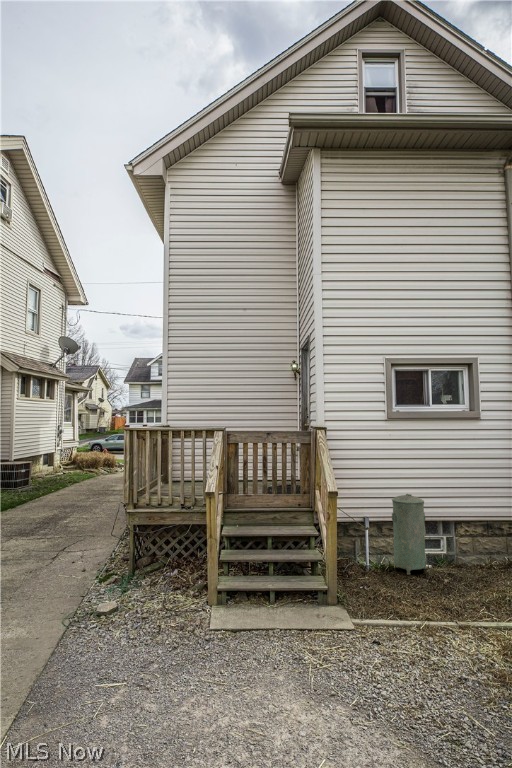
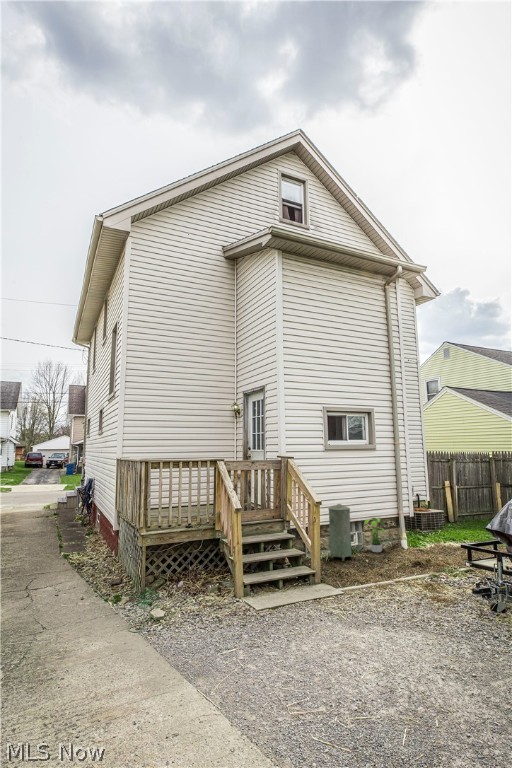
potted plant: none [453,515,489,570] -> present [364,517,386,552]

